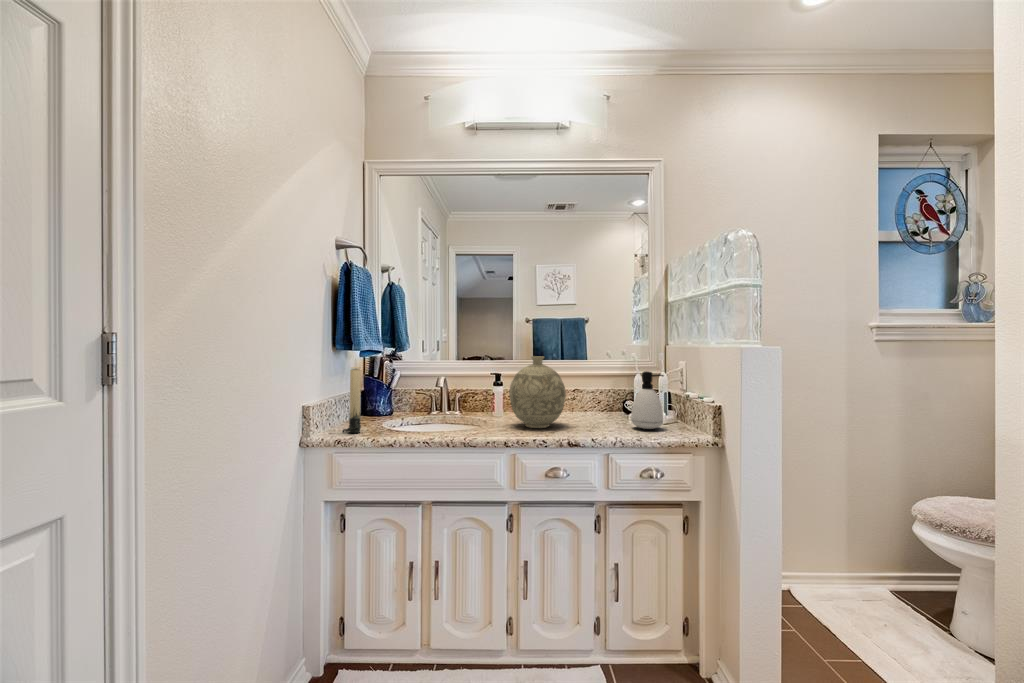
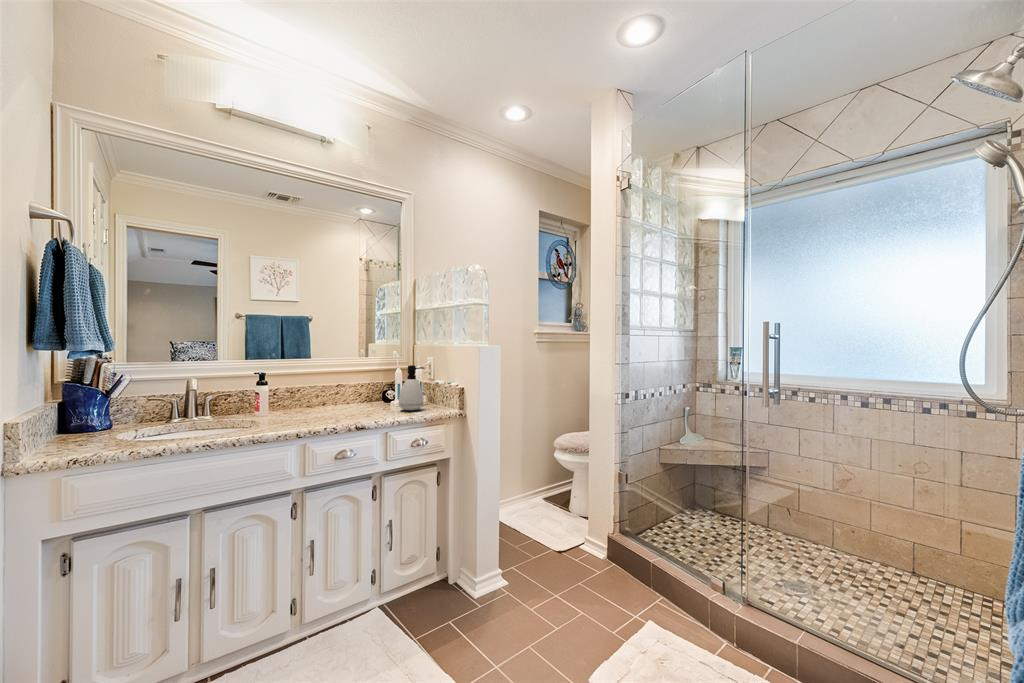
decorative vase: present [509,356,566,428] -> none [287,355,344,420]
candle: present [342,367,361,433] -> none [62,370,95,452]

